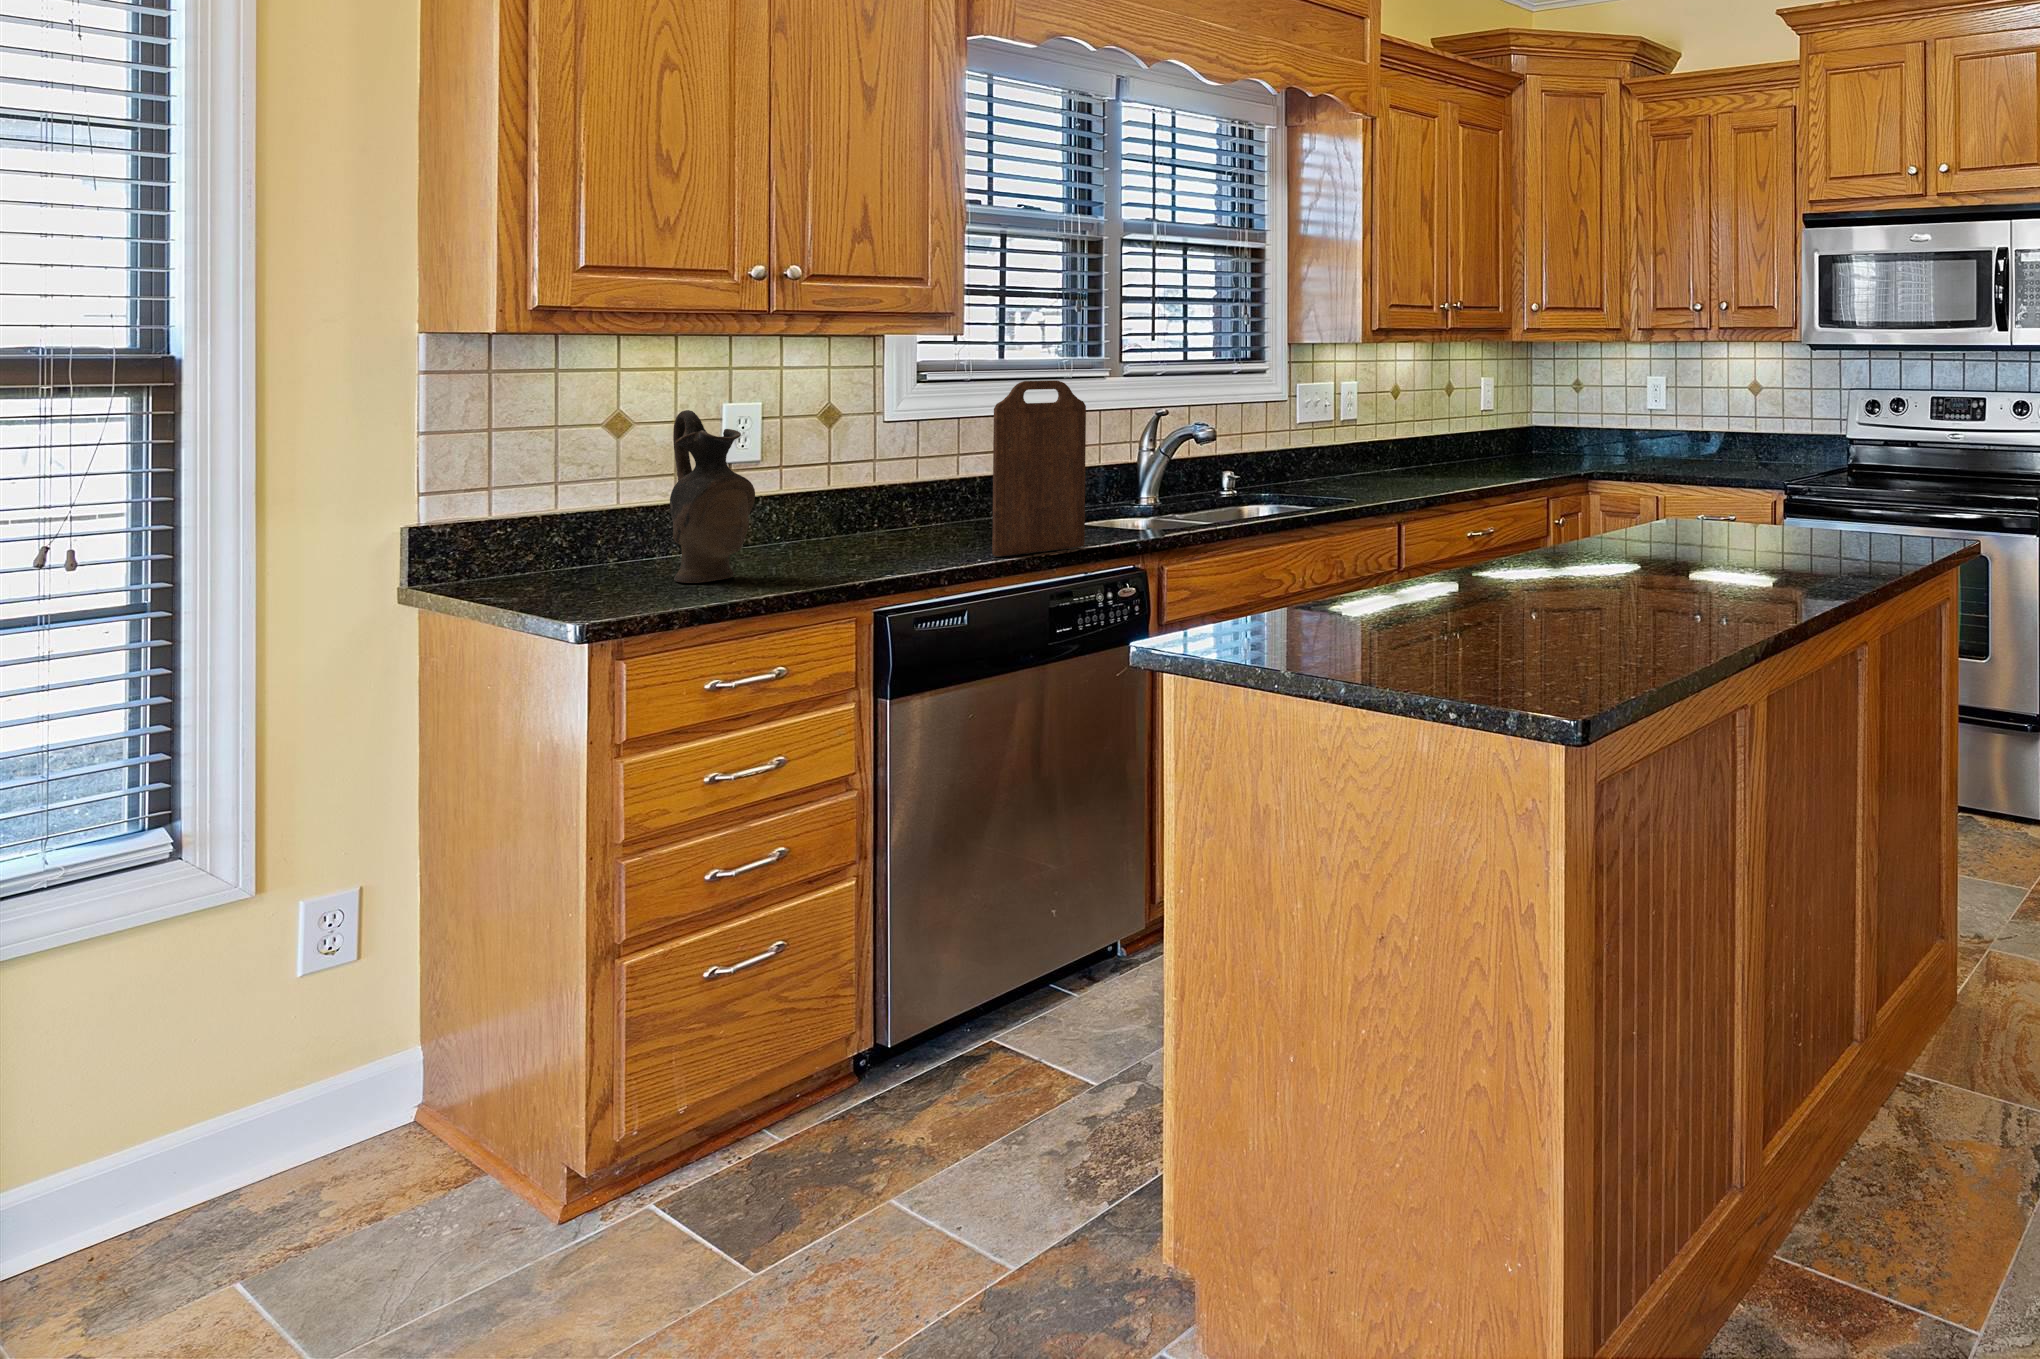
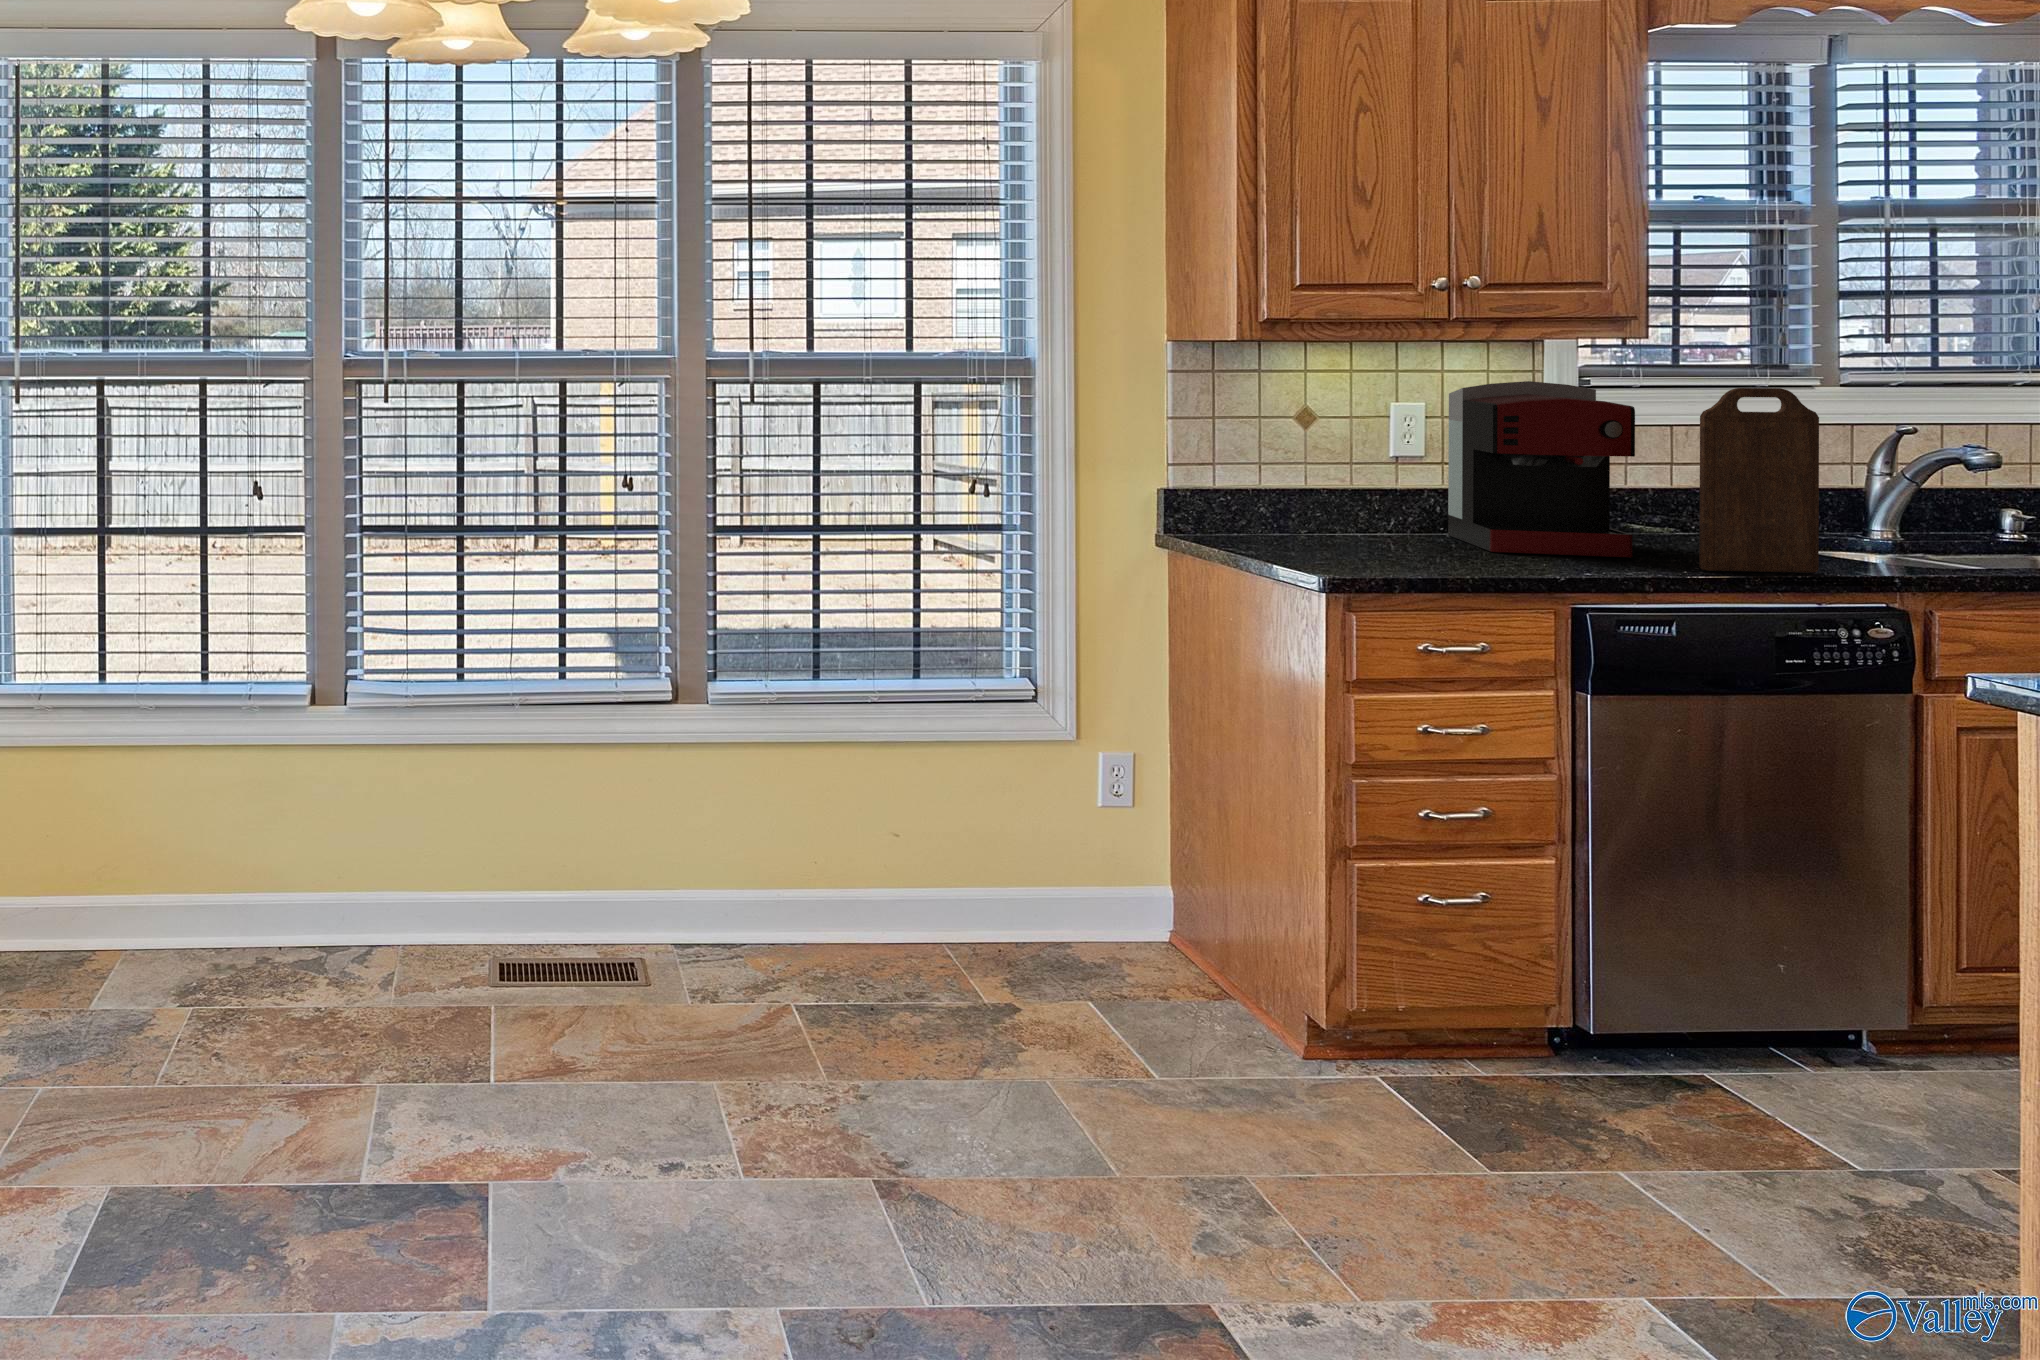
coffee maker: none [779,378,945,561] -> present [1448,381,1635,557]
ceramic pitcher: present [670,410,755,583] -> none [1368,406,1447,558]

